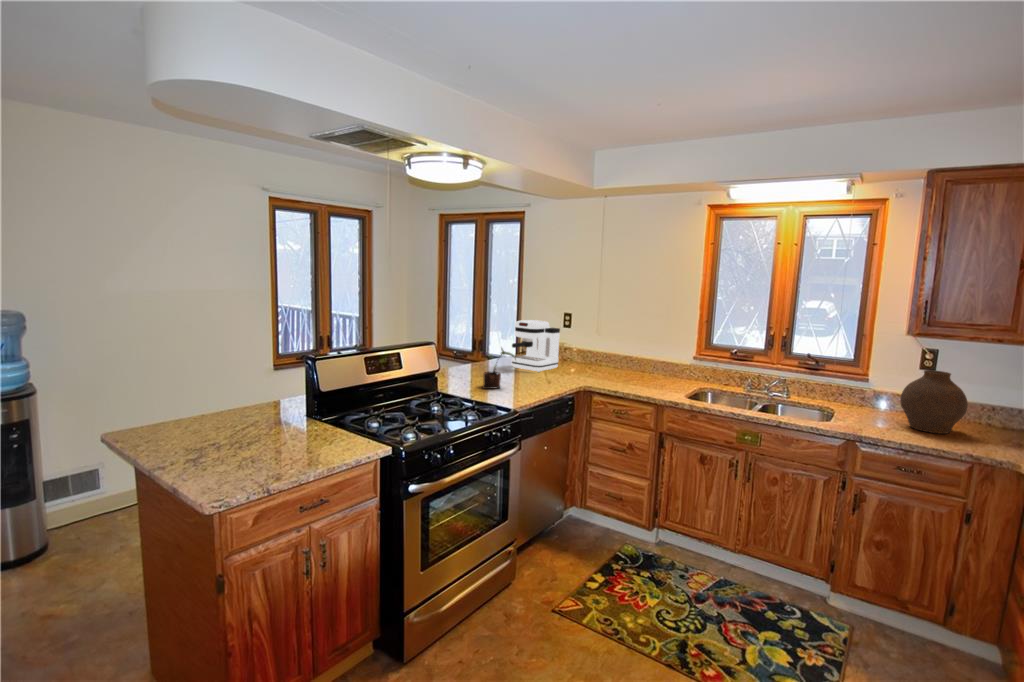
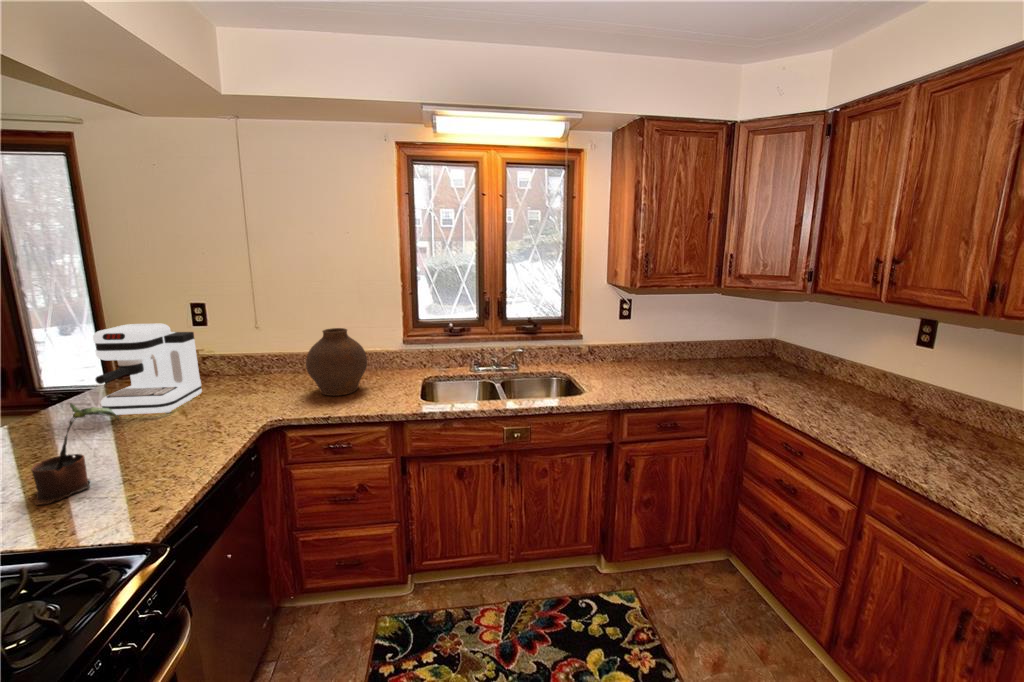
vase: present [900,370,968,434] -> present [306,328,367,396]

